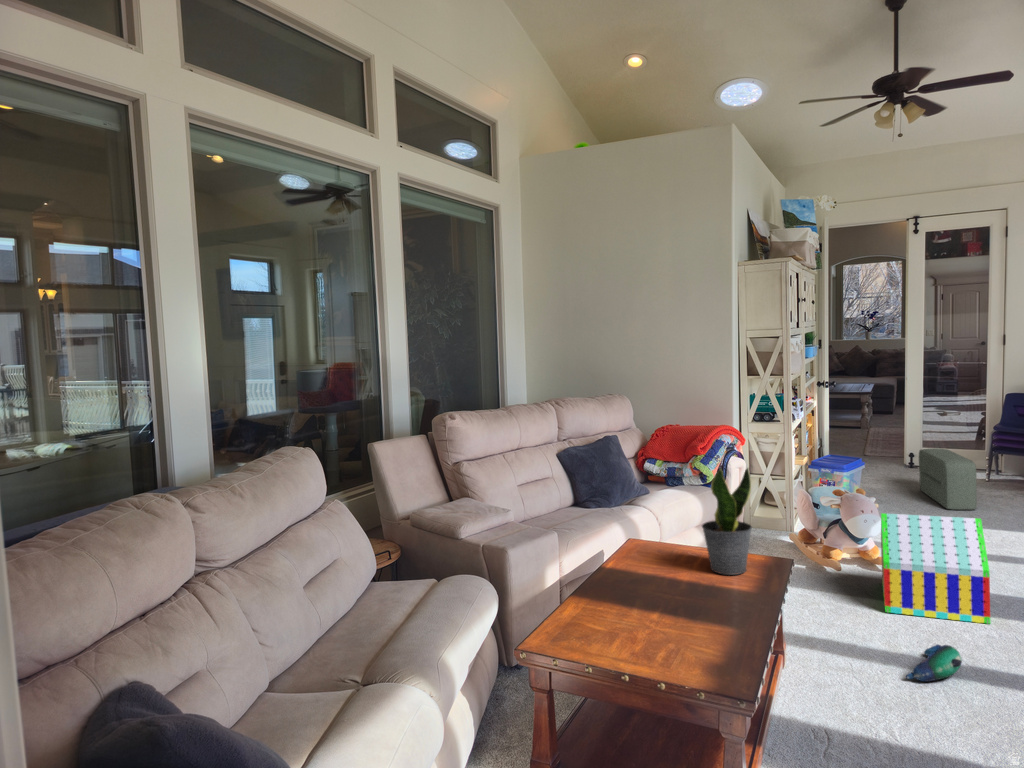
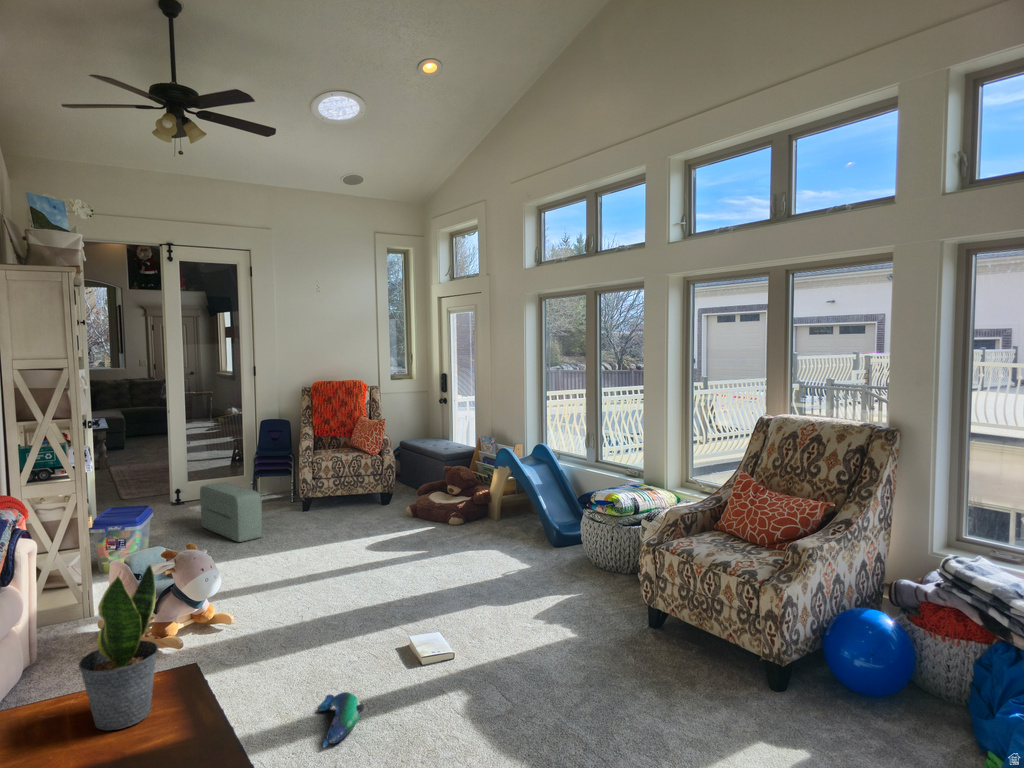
toy house: present [881,513,991,624] -> none [229,552,345,678]

